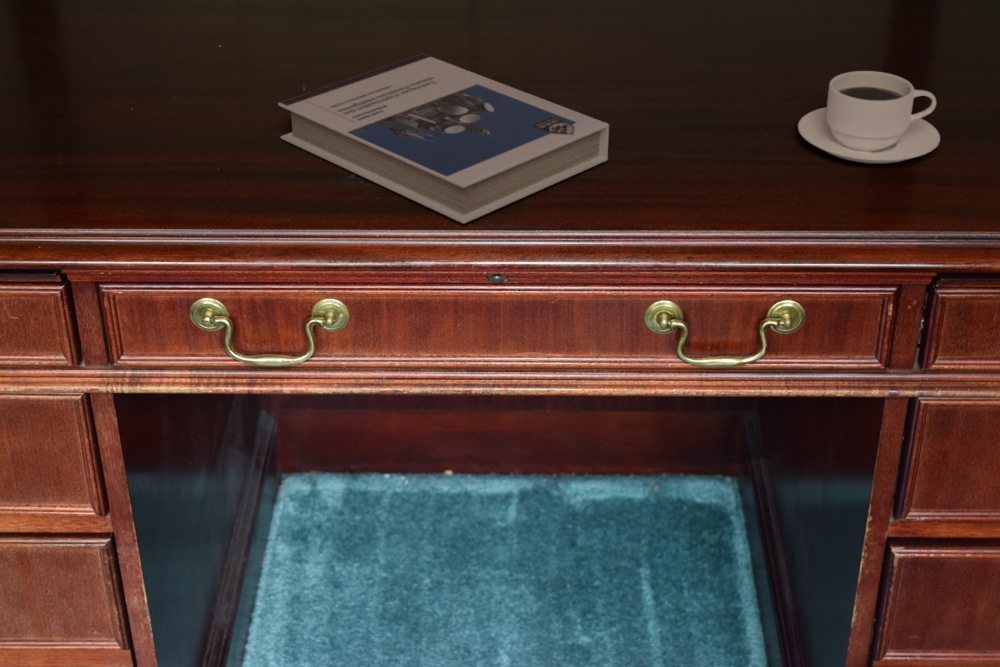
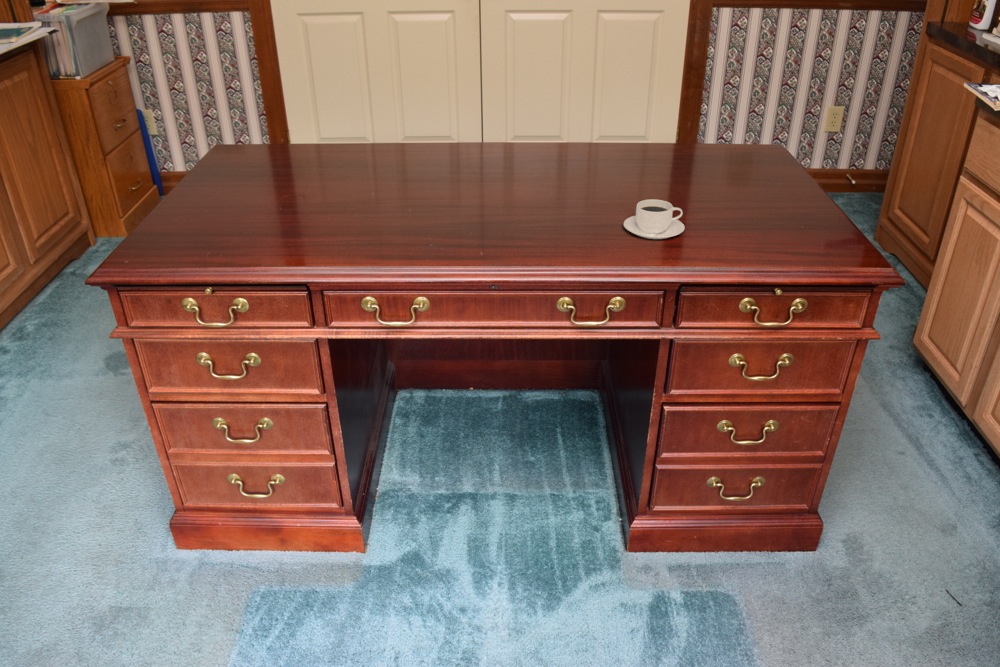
hardback book: present [278,54,609,224] -> none [399,193,541,264]

